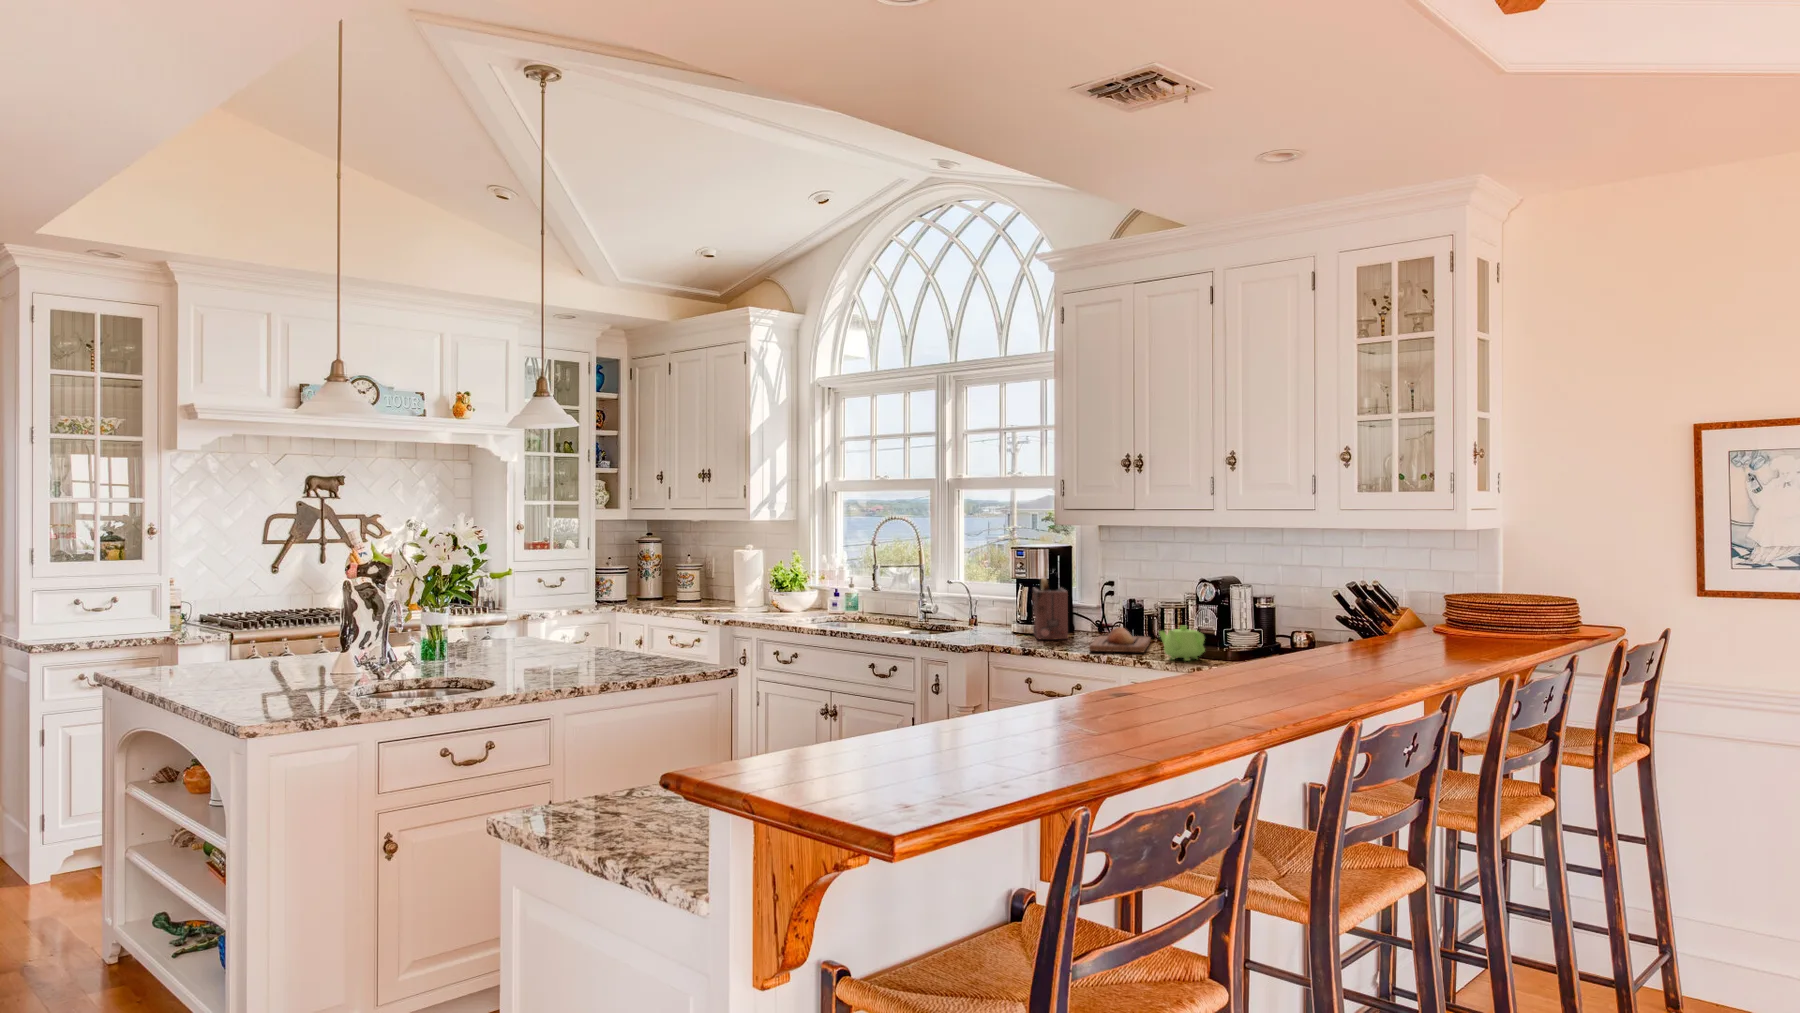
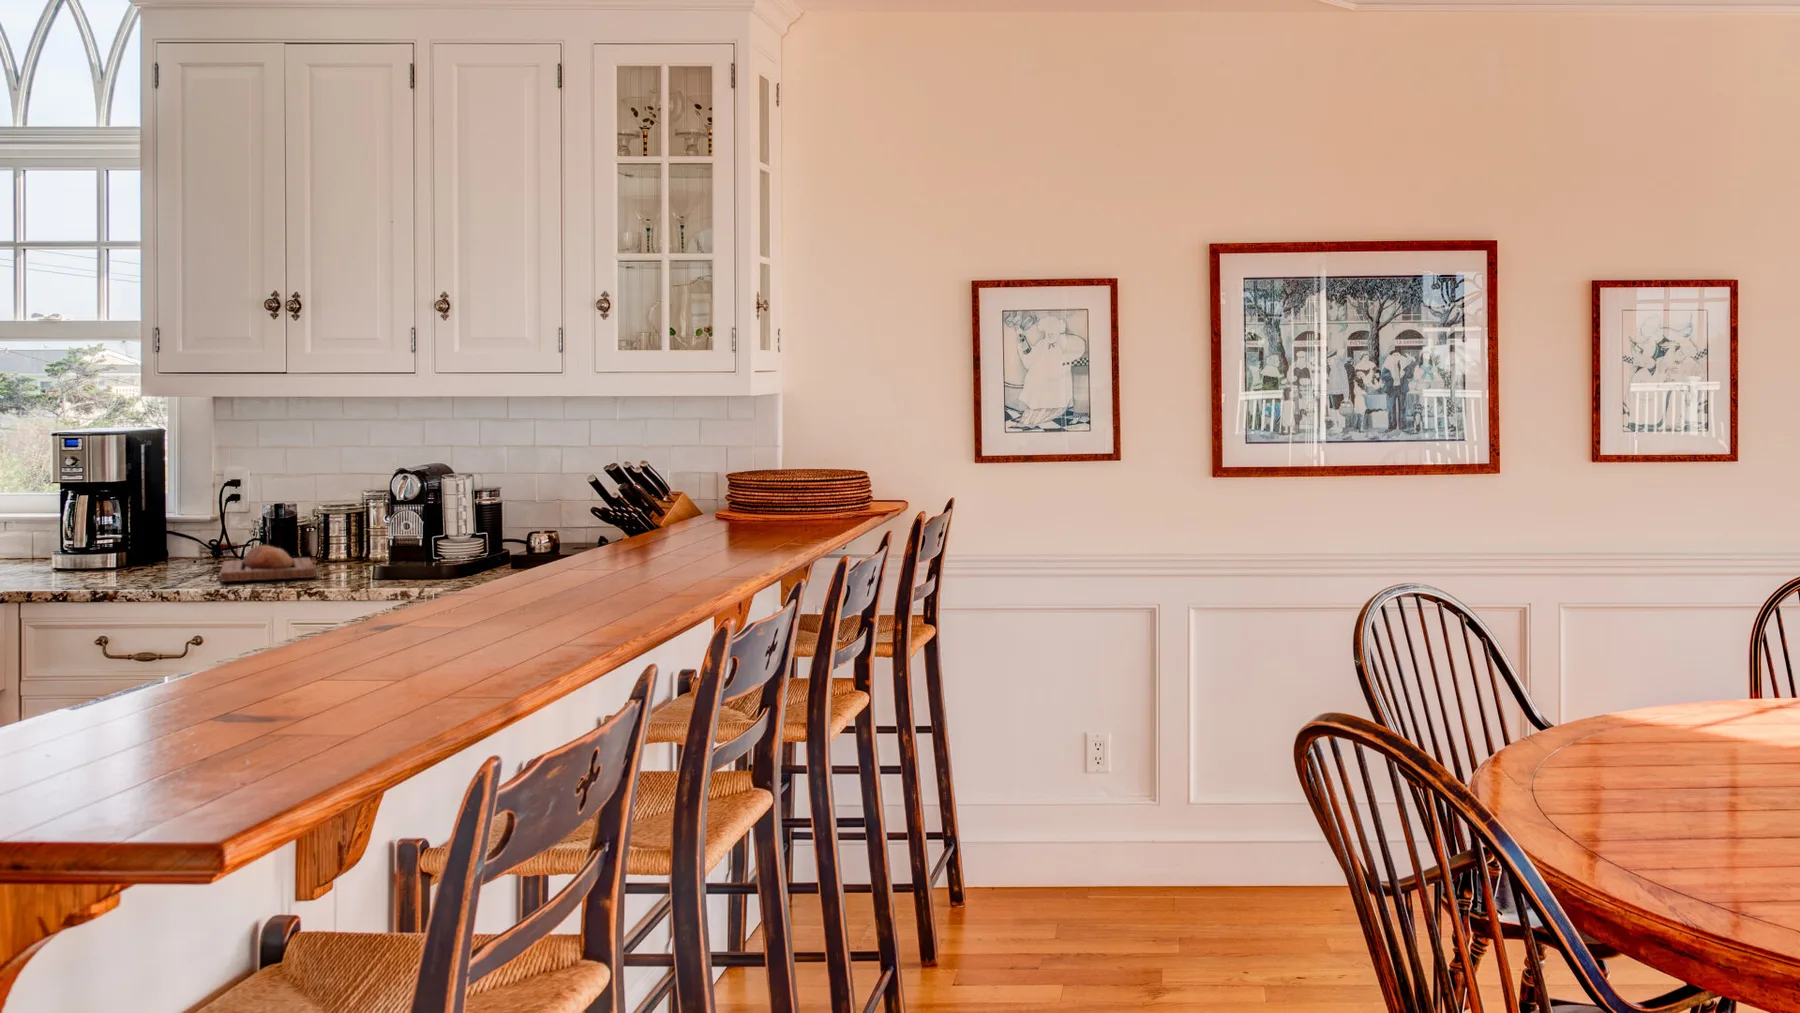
toaster: present [1032,578,1068,639] -> none [94,478,169,573]
teapot: present [1159,626,1205,661] -> none [342,533,418,583]

